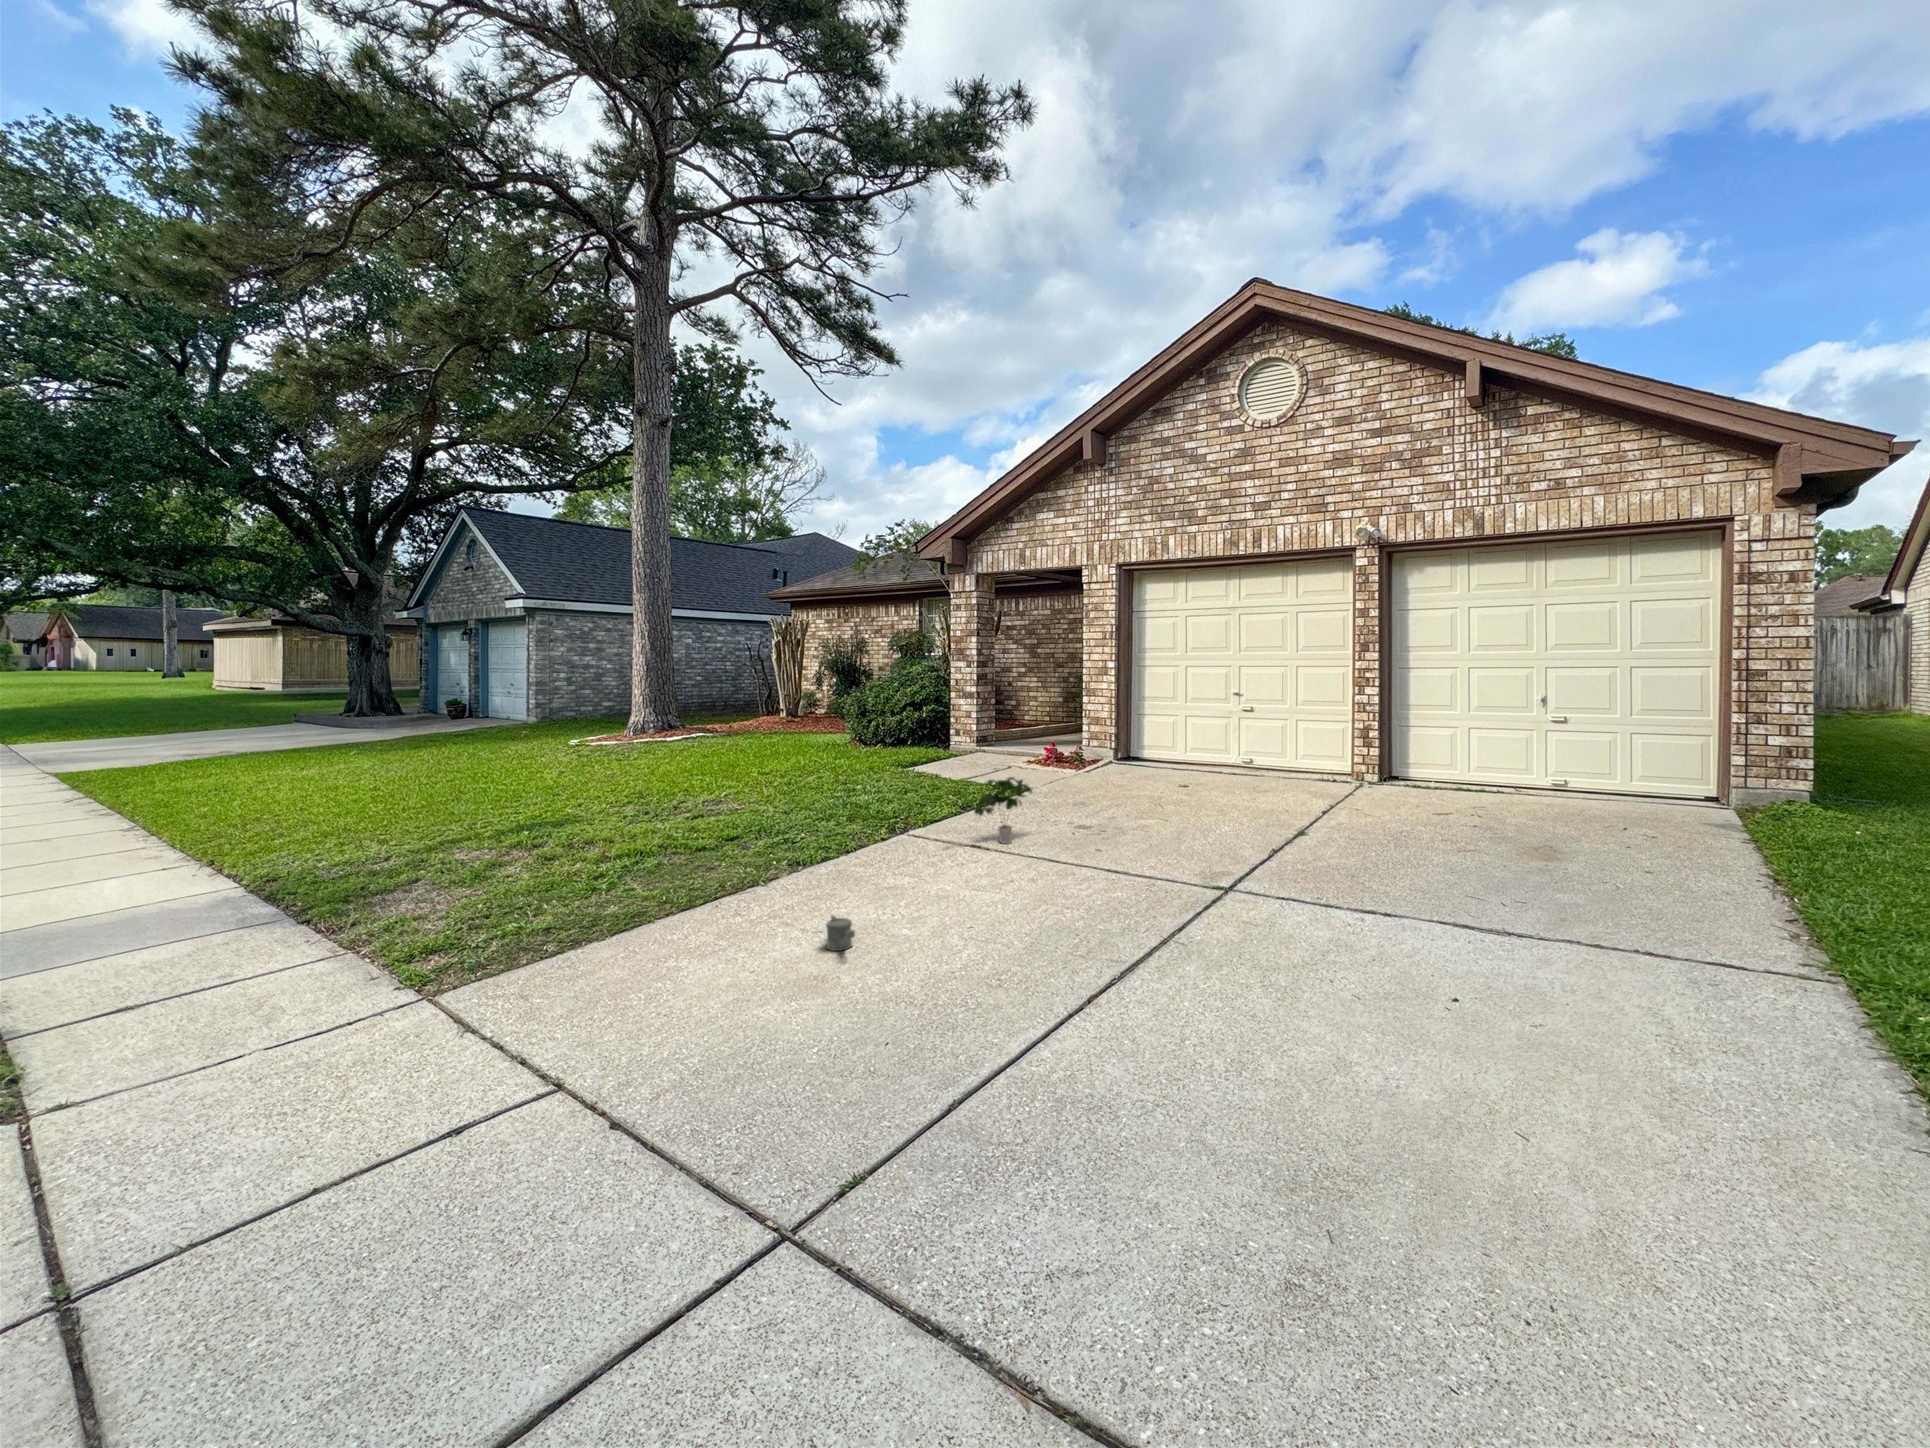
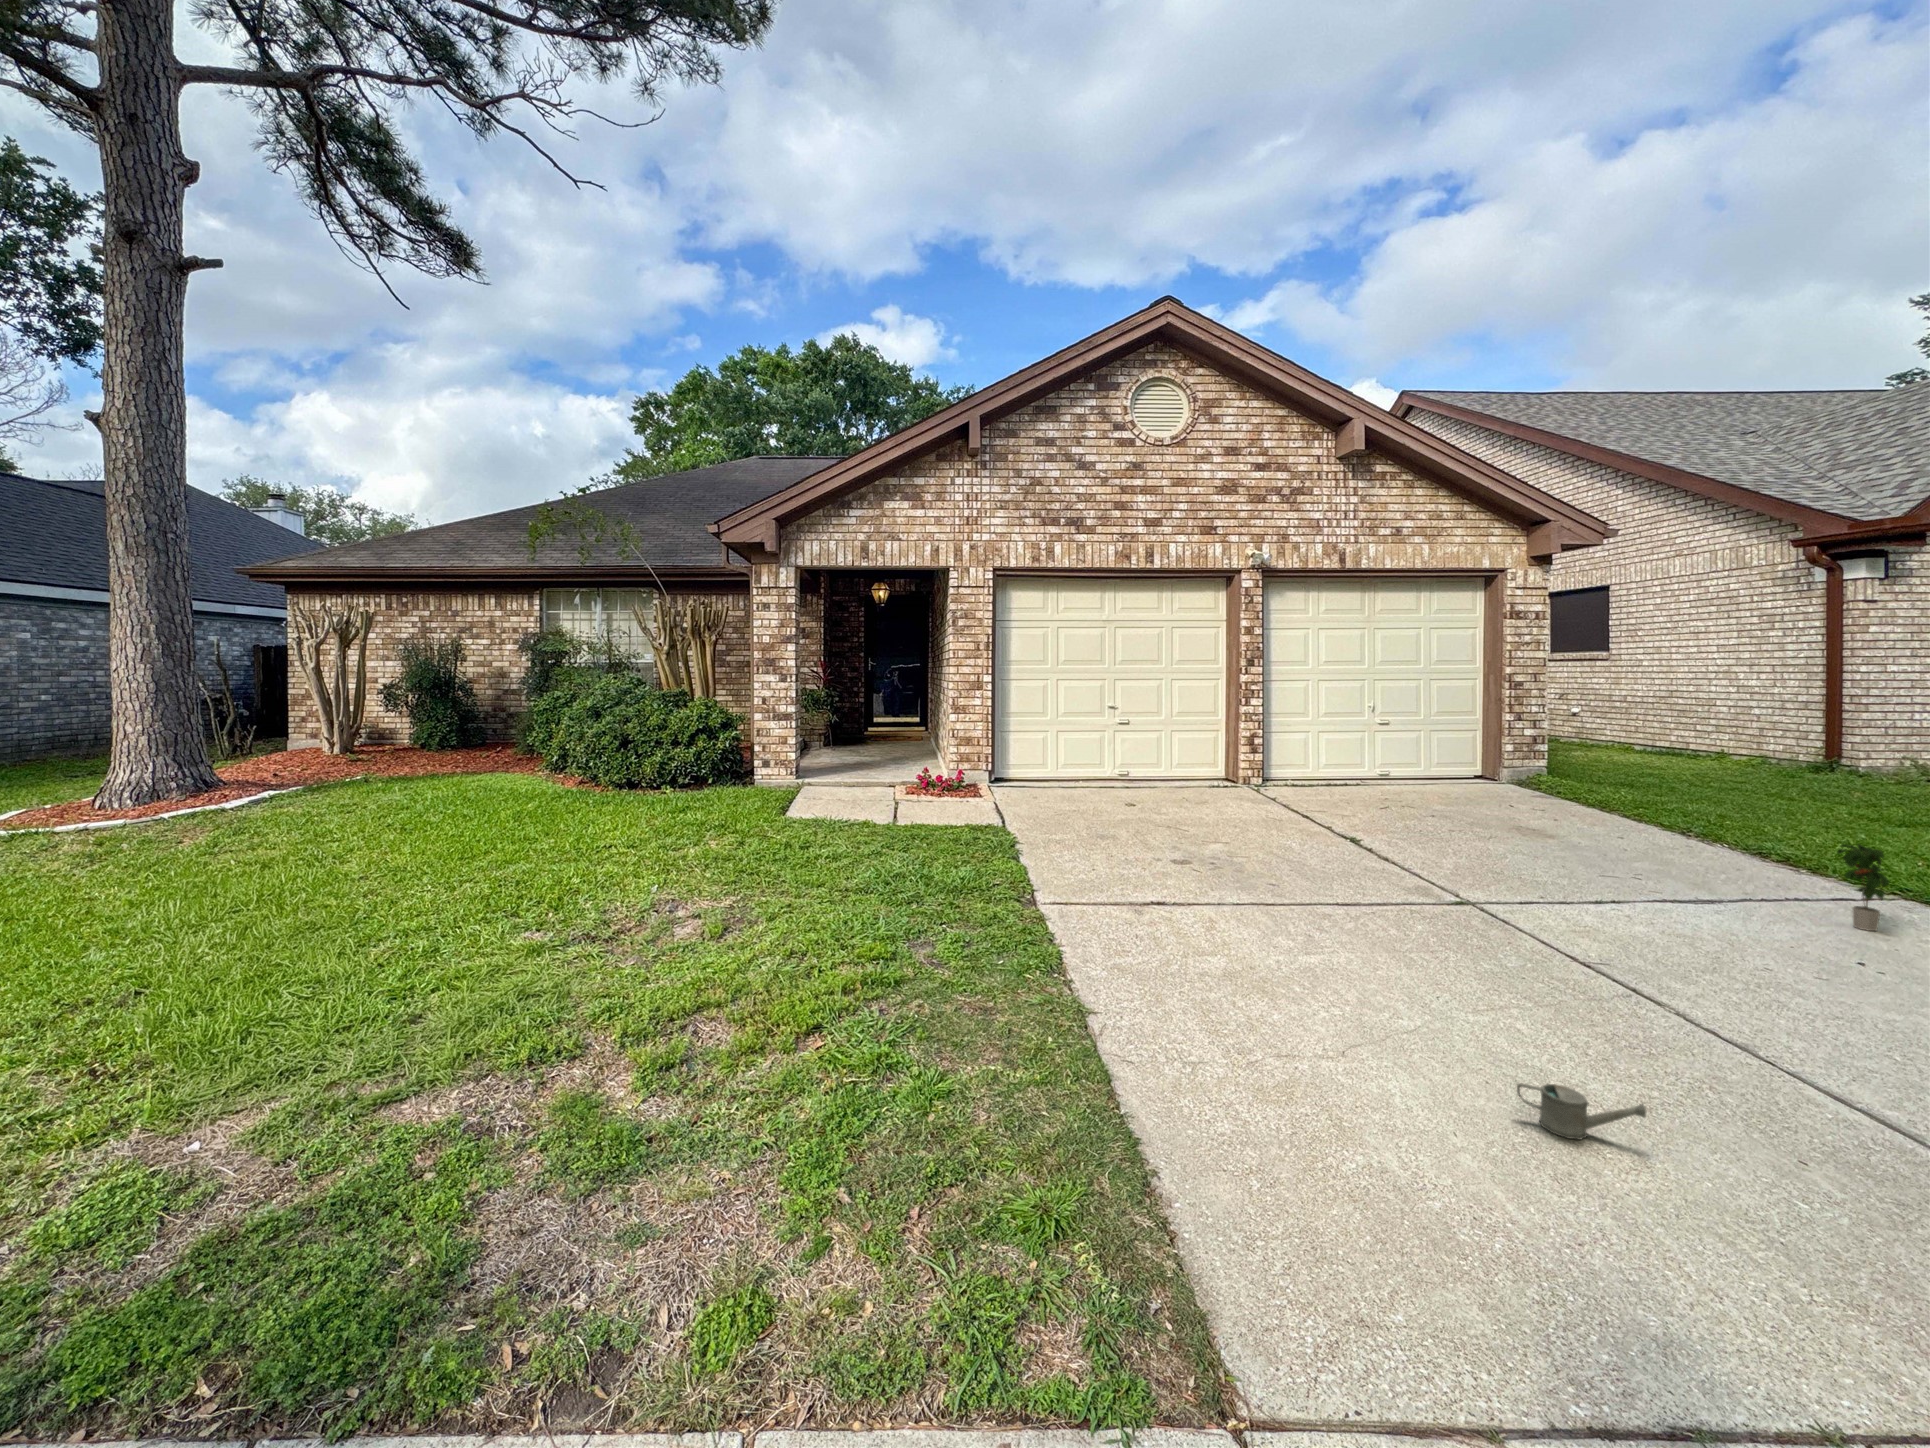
potted plant: present [974,777,1032,844] -> present [1838,844,1889,931]

